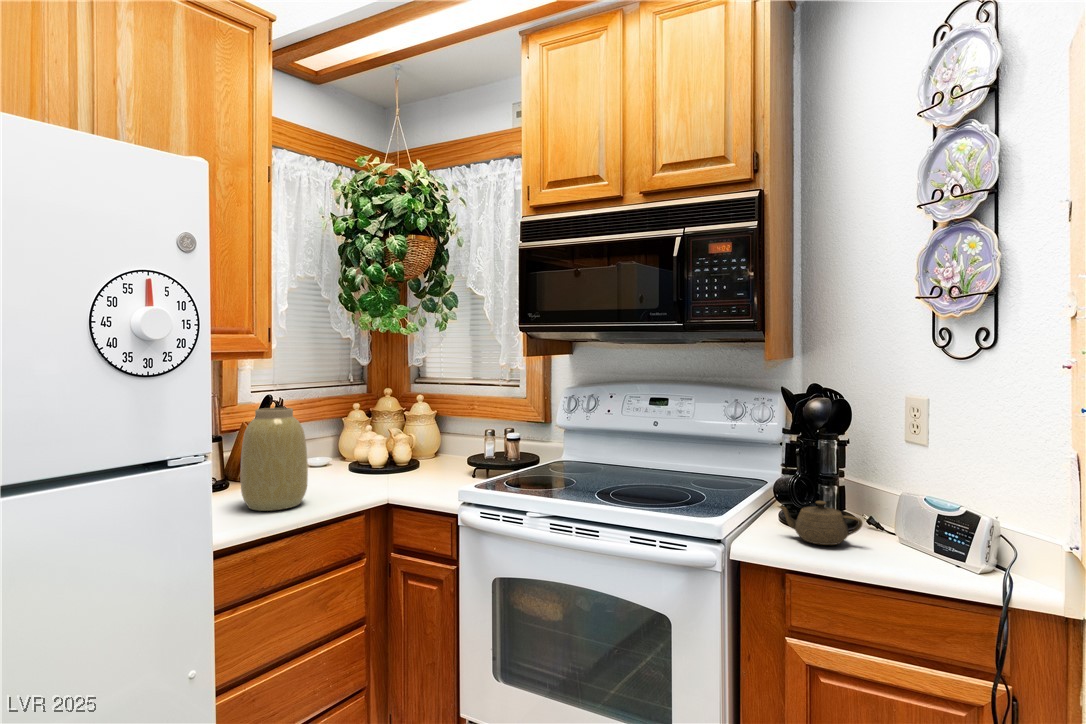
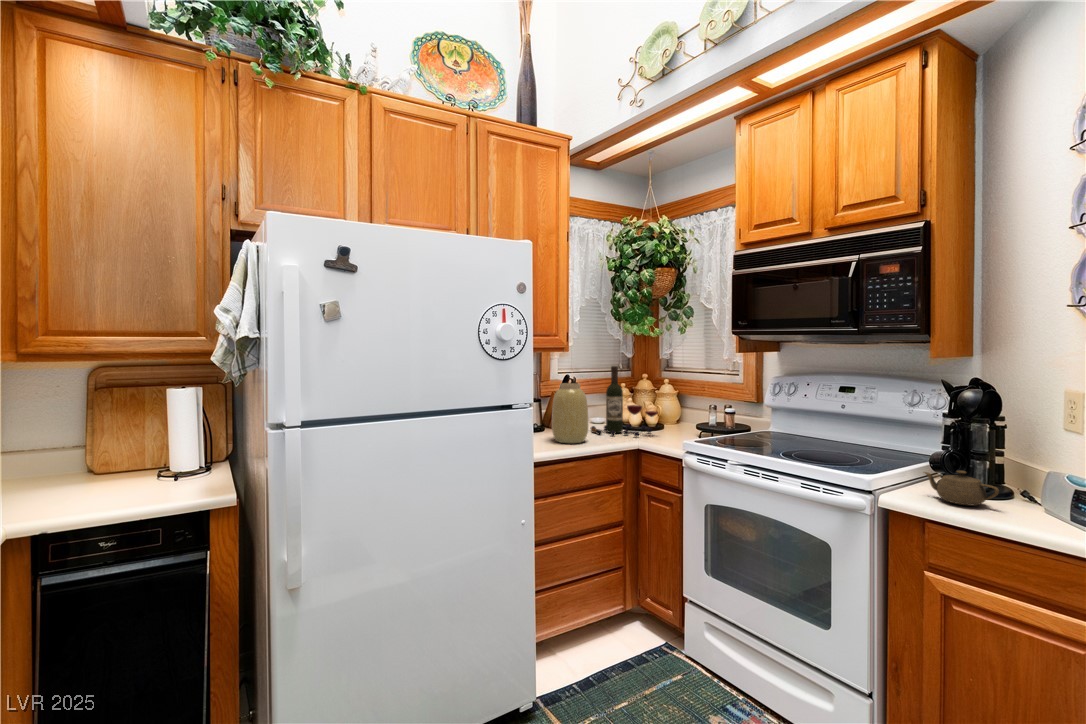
wine bottle: none [309,378,419,487] -> present [591,366,658,436]

